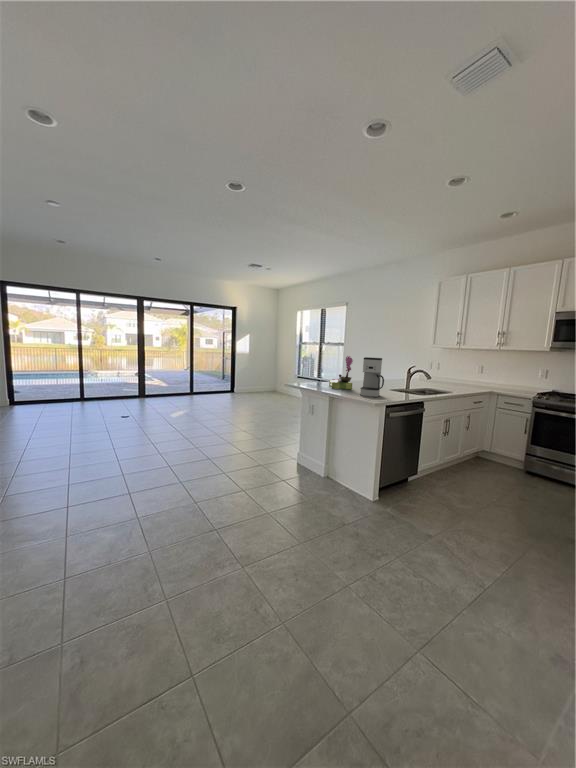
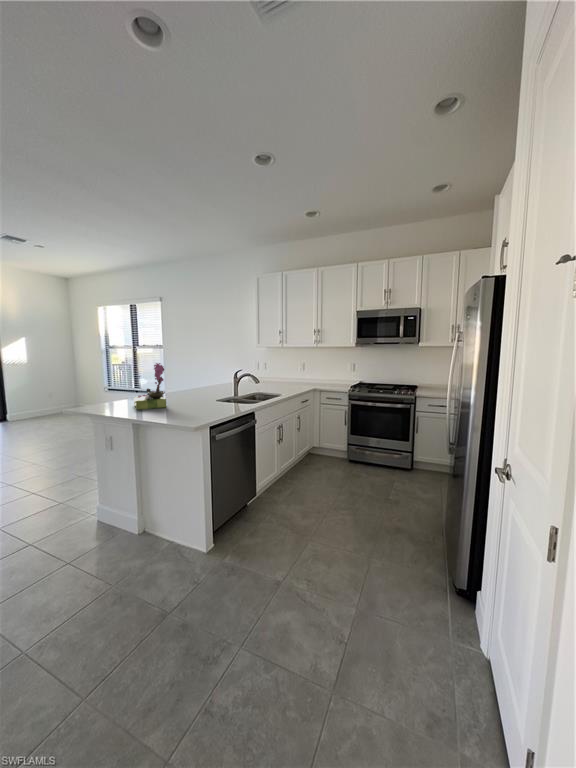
coffee maker: present [360,357,384,397] -> none [175,364,206,418]

